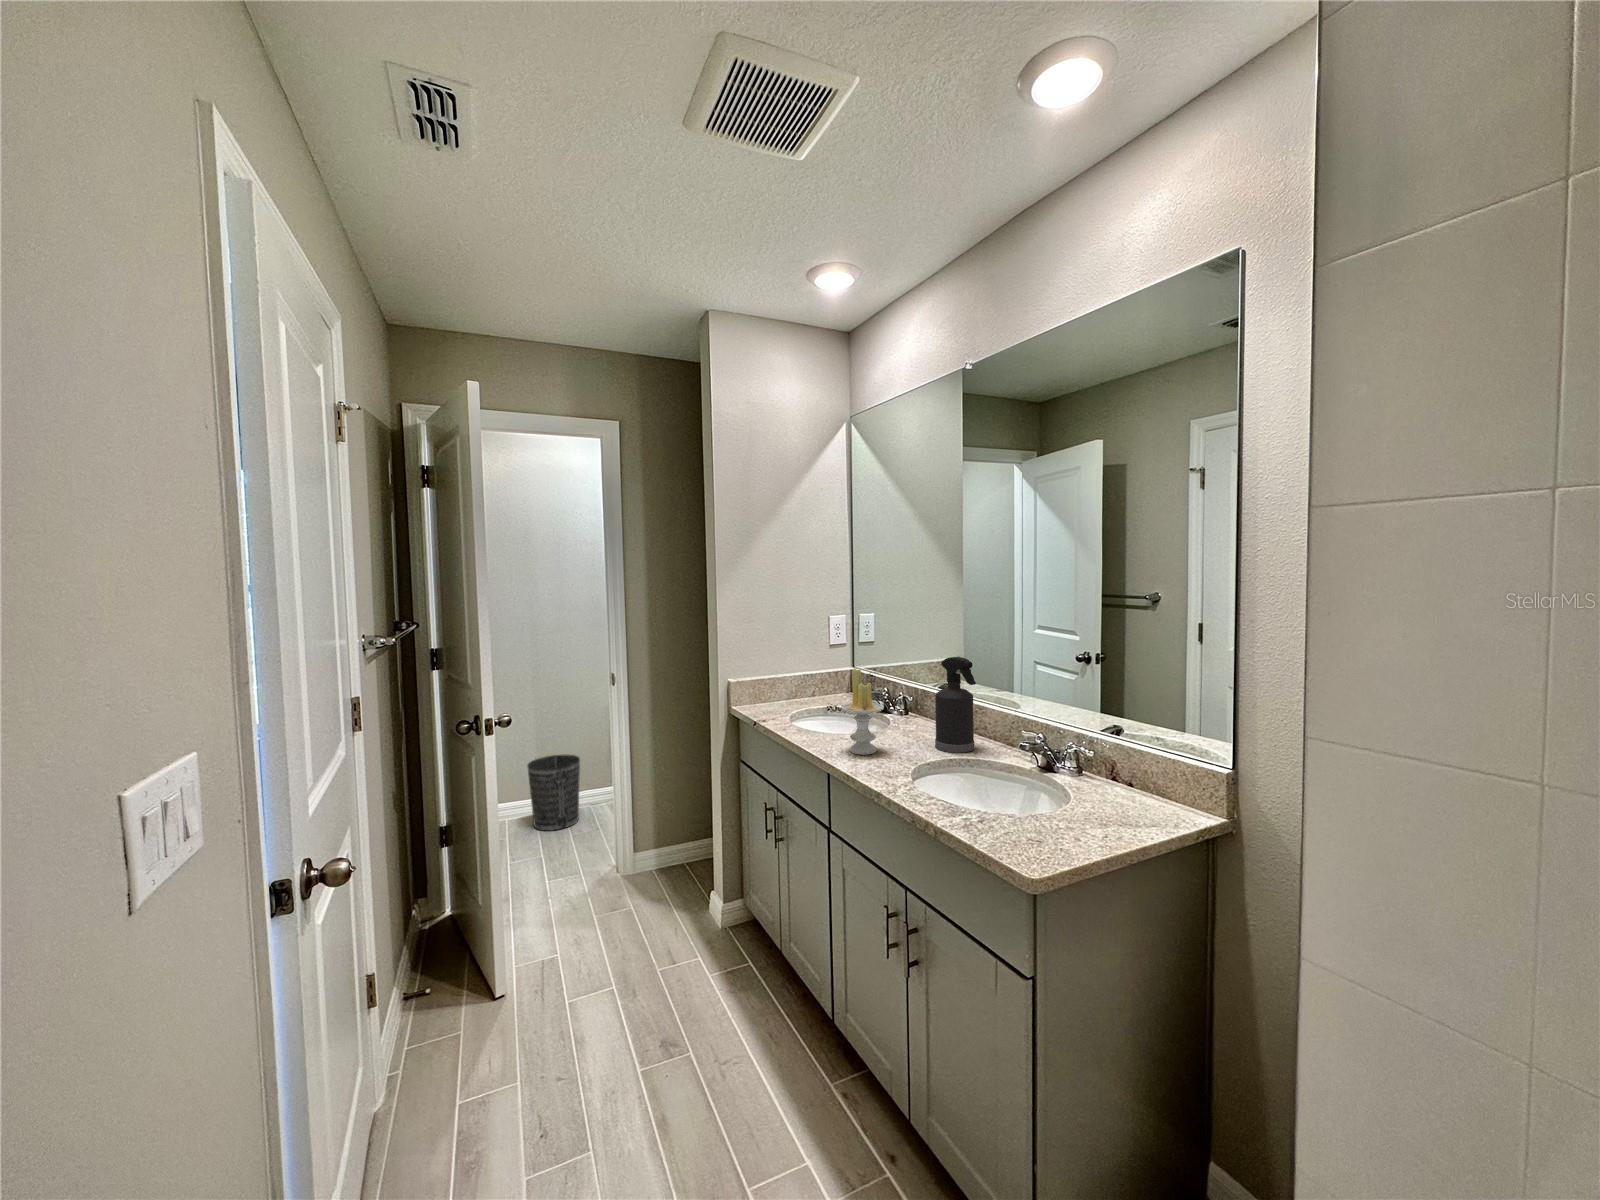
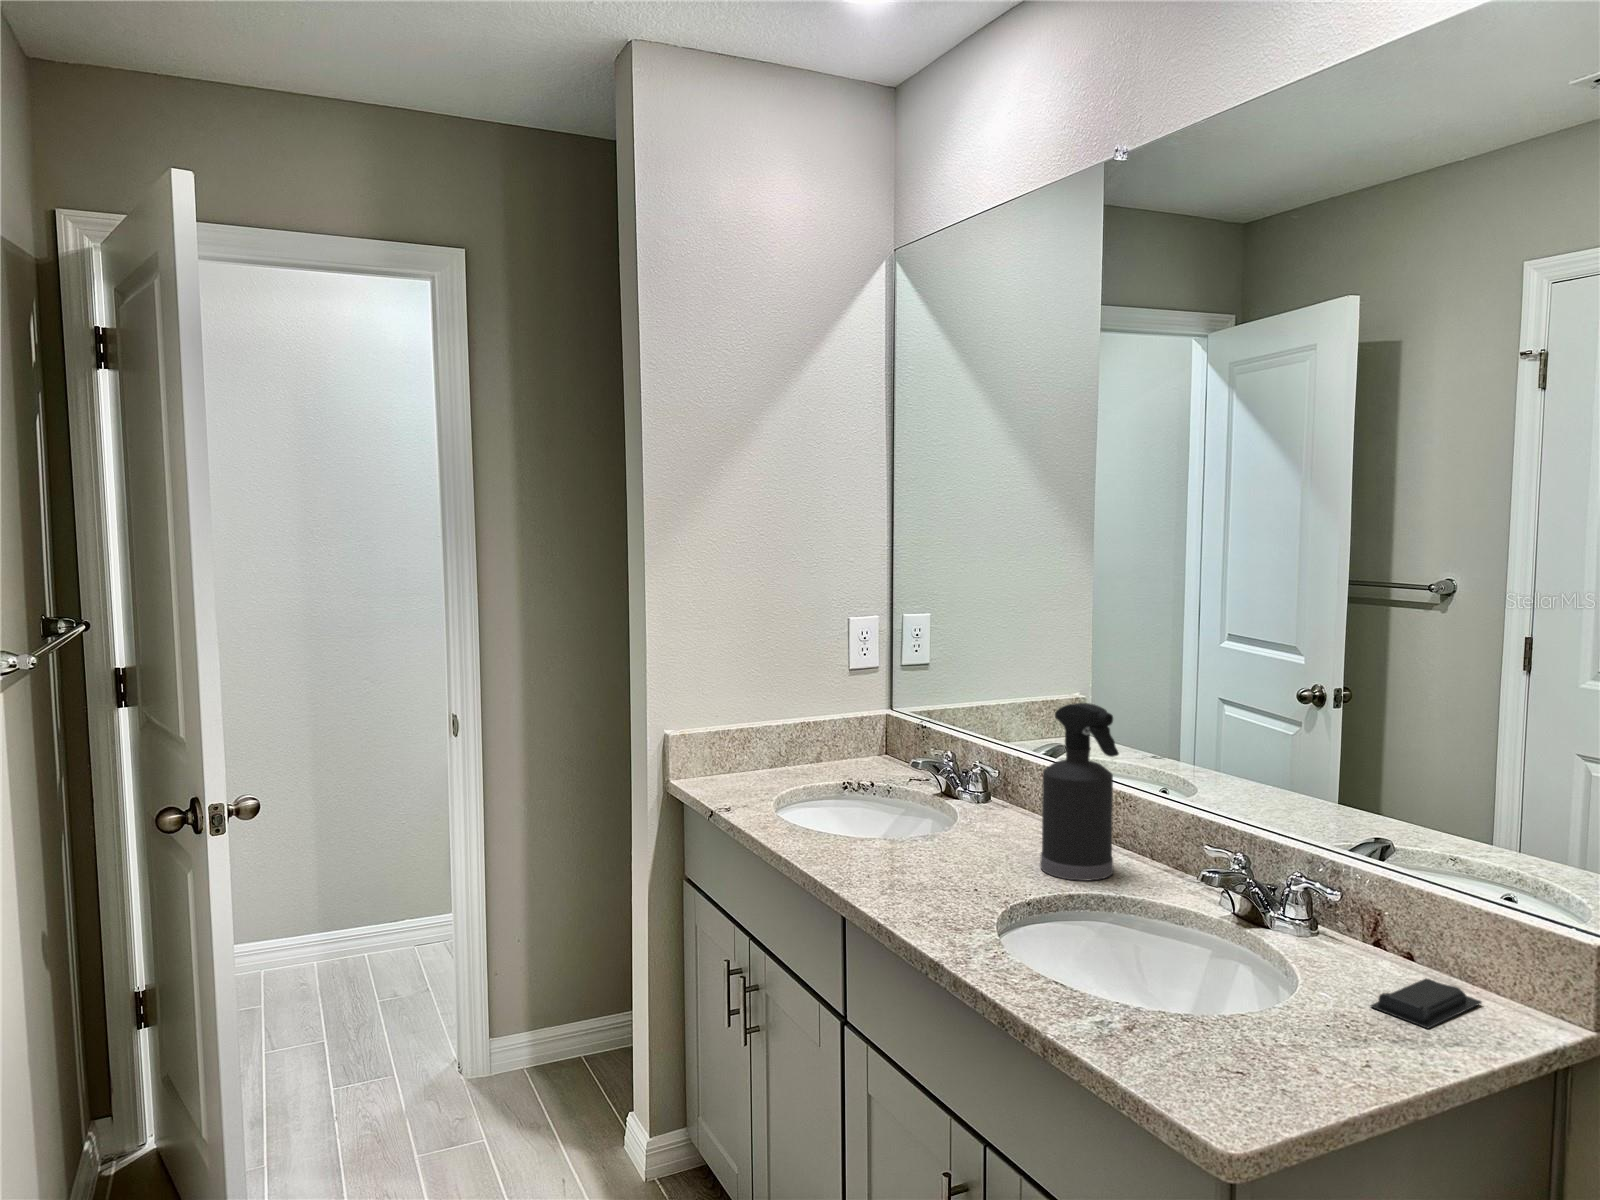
candle: present [841,668,884,755] -> none [868,722,947,882]
wastebasket: present [528,755,580,831] -> none [301,853,396,990]
soap bar: none [1108,795,1168,819] -> present [1371,979,1482,1029]

